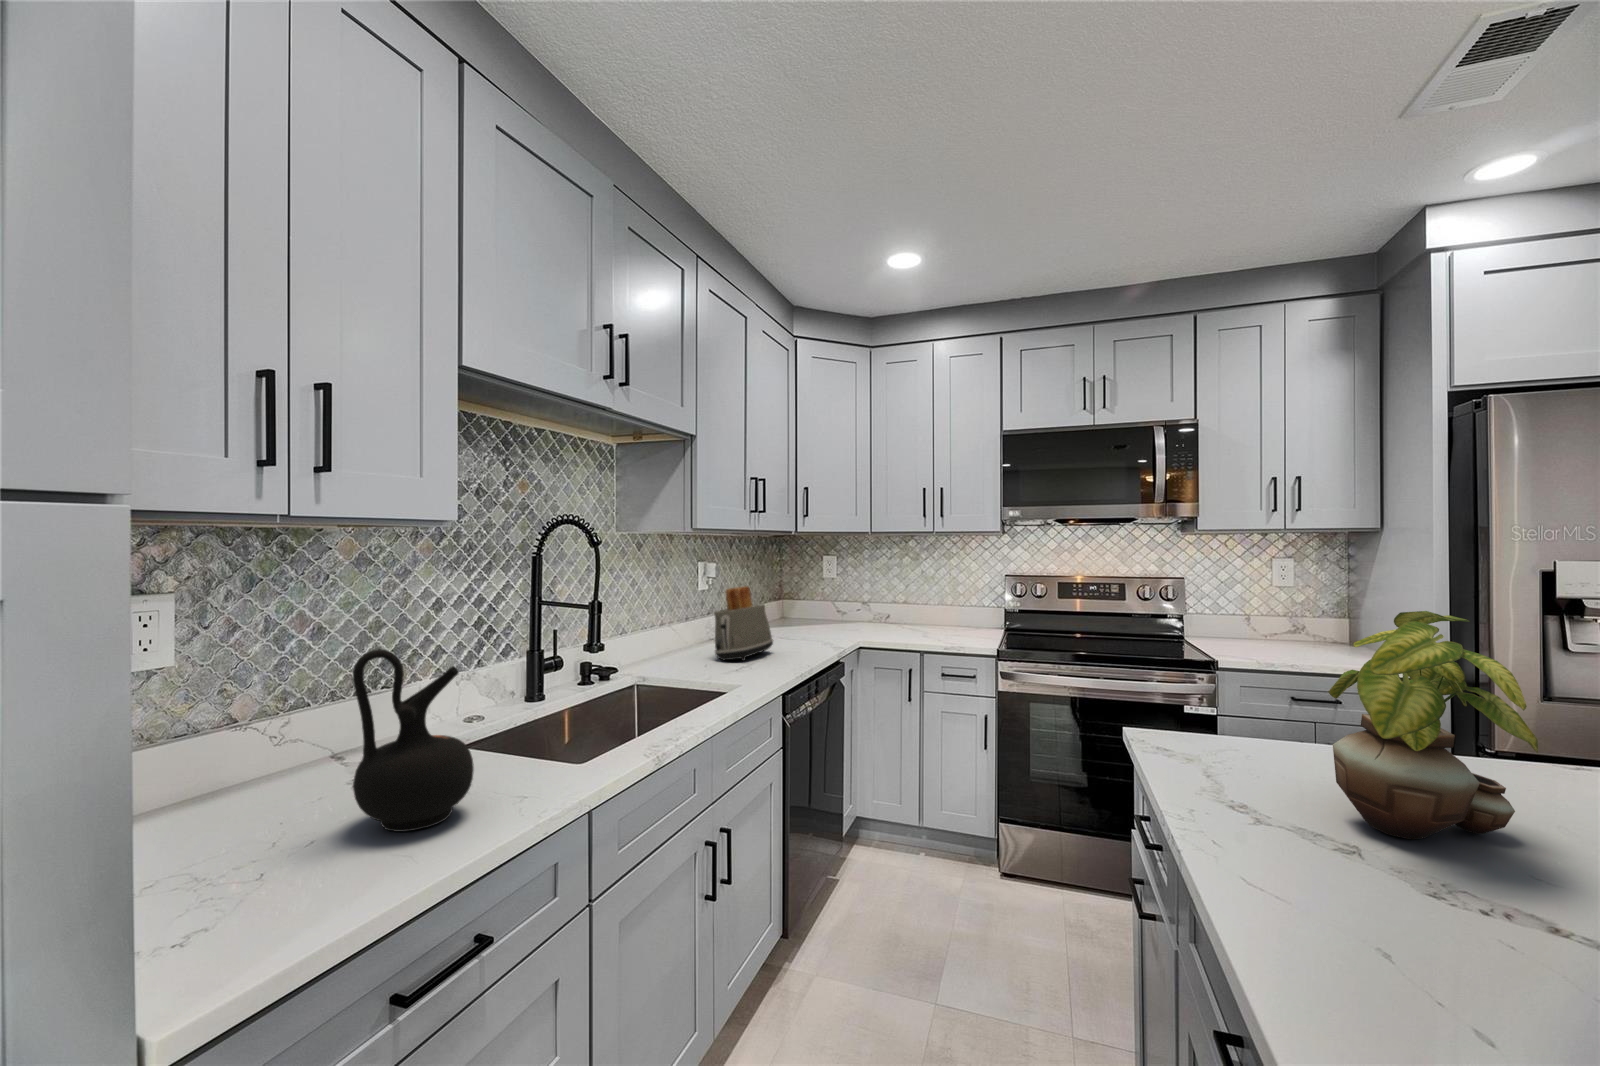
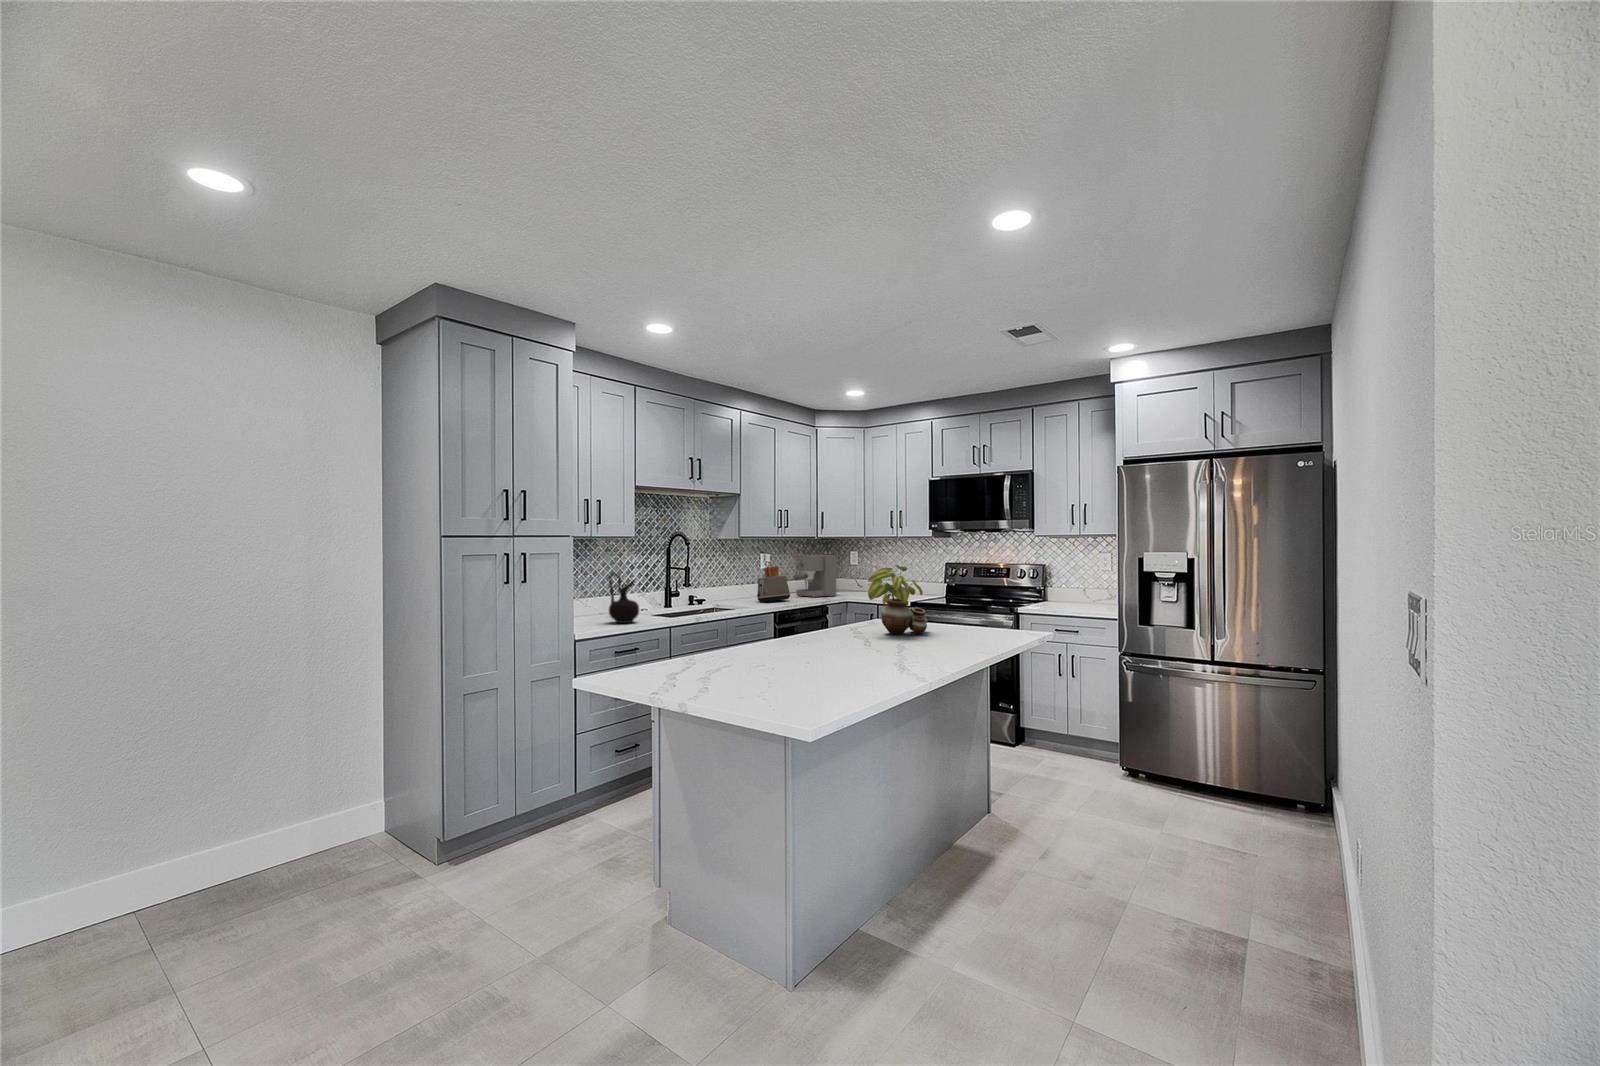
coffee maker: none [758,561,830,639] -> present [794,555,836,597]

